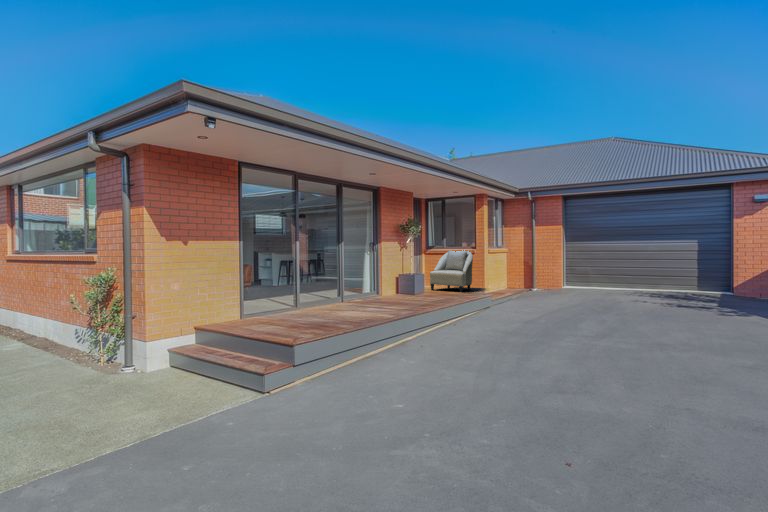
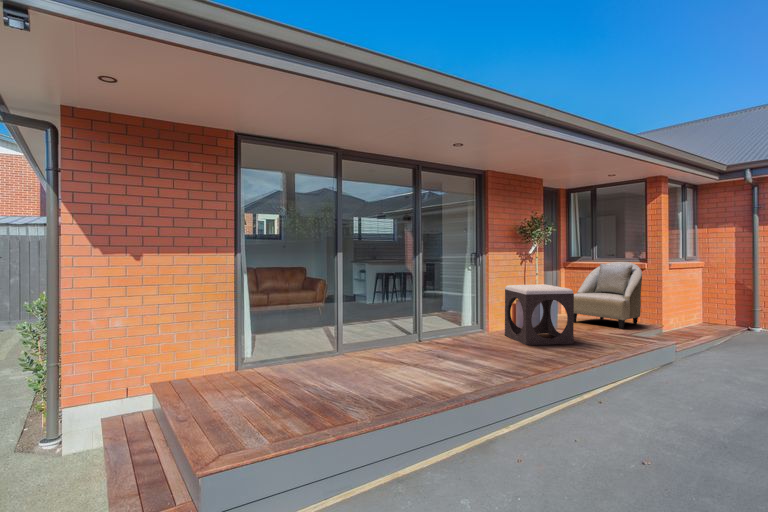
footstool: none [393,264,436,301] -> present [505,285,574,345]

